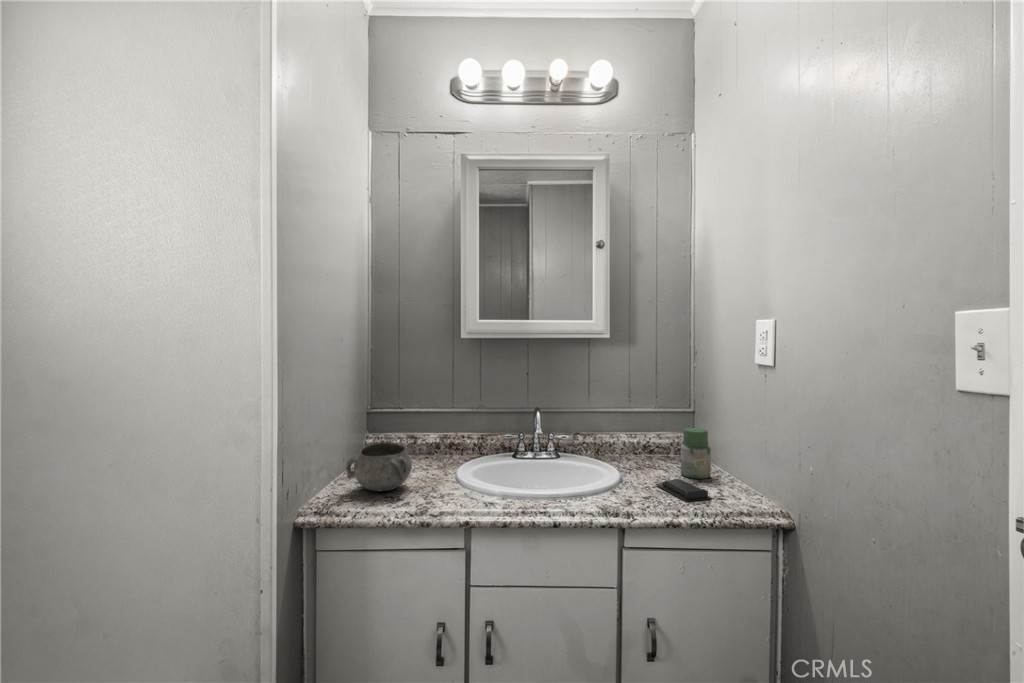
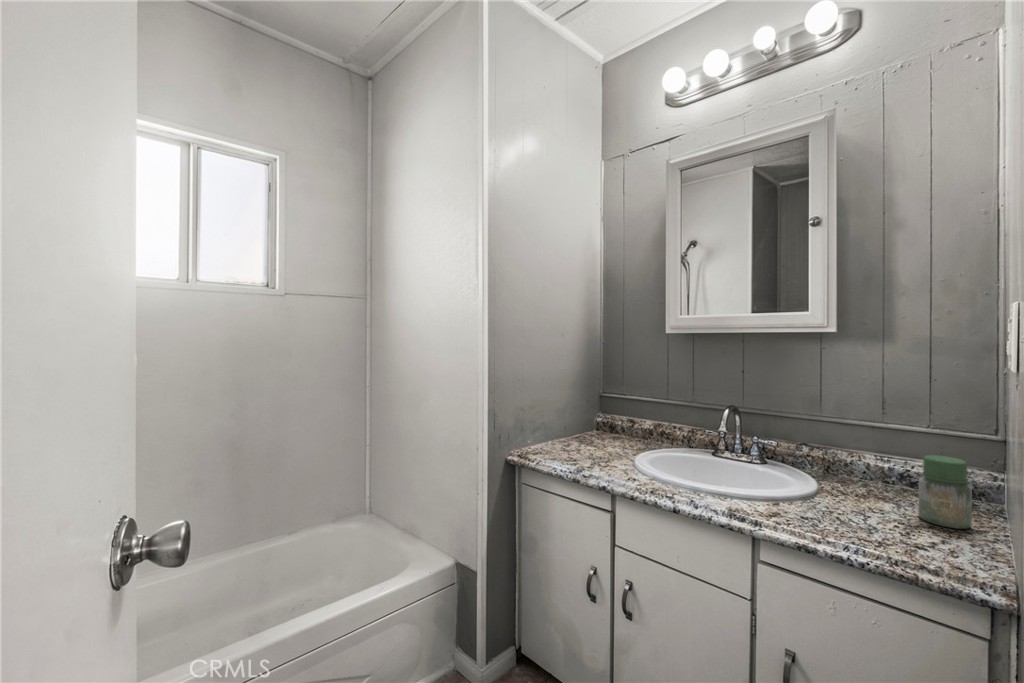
decorative bowl: present [346,443,412,491] -> none [548,417,598,454]
soap bar: present [656,479,712,502] -> none [848,510,906,545]

